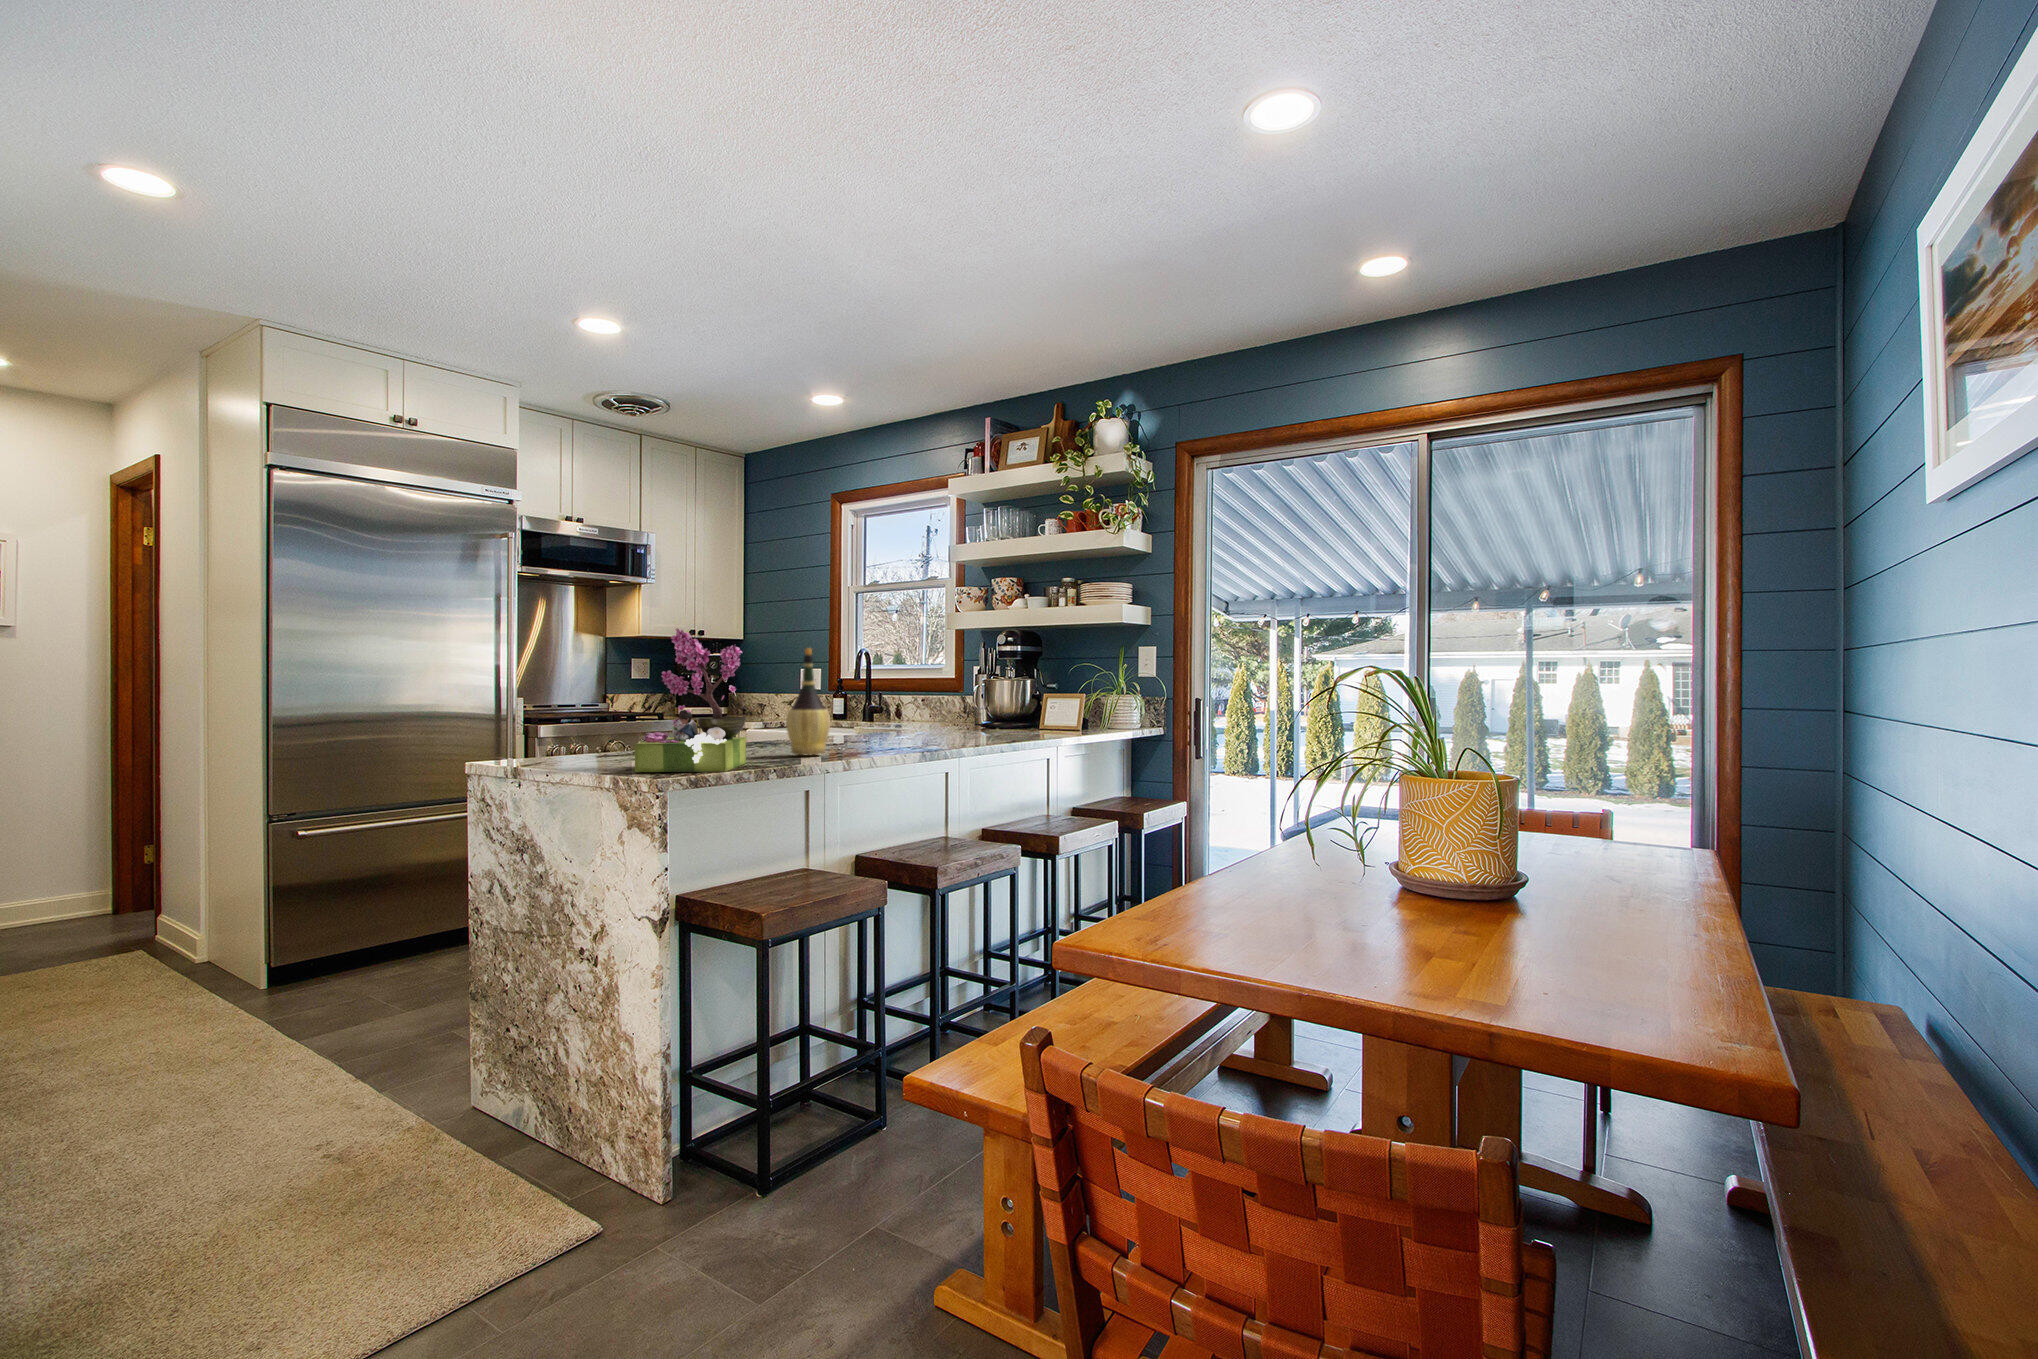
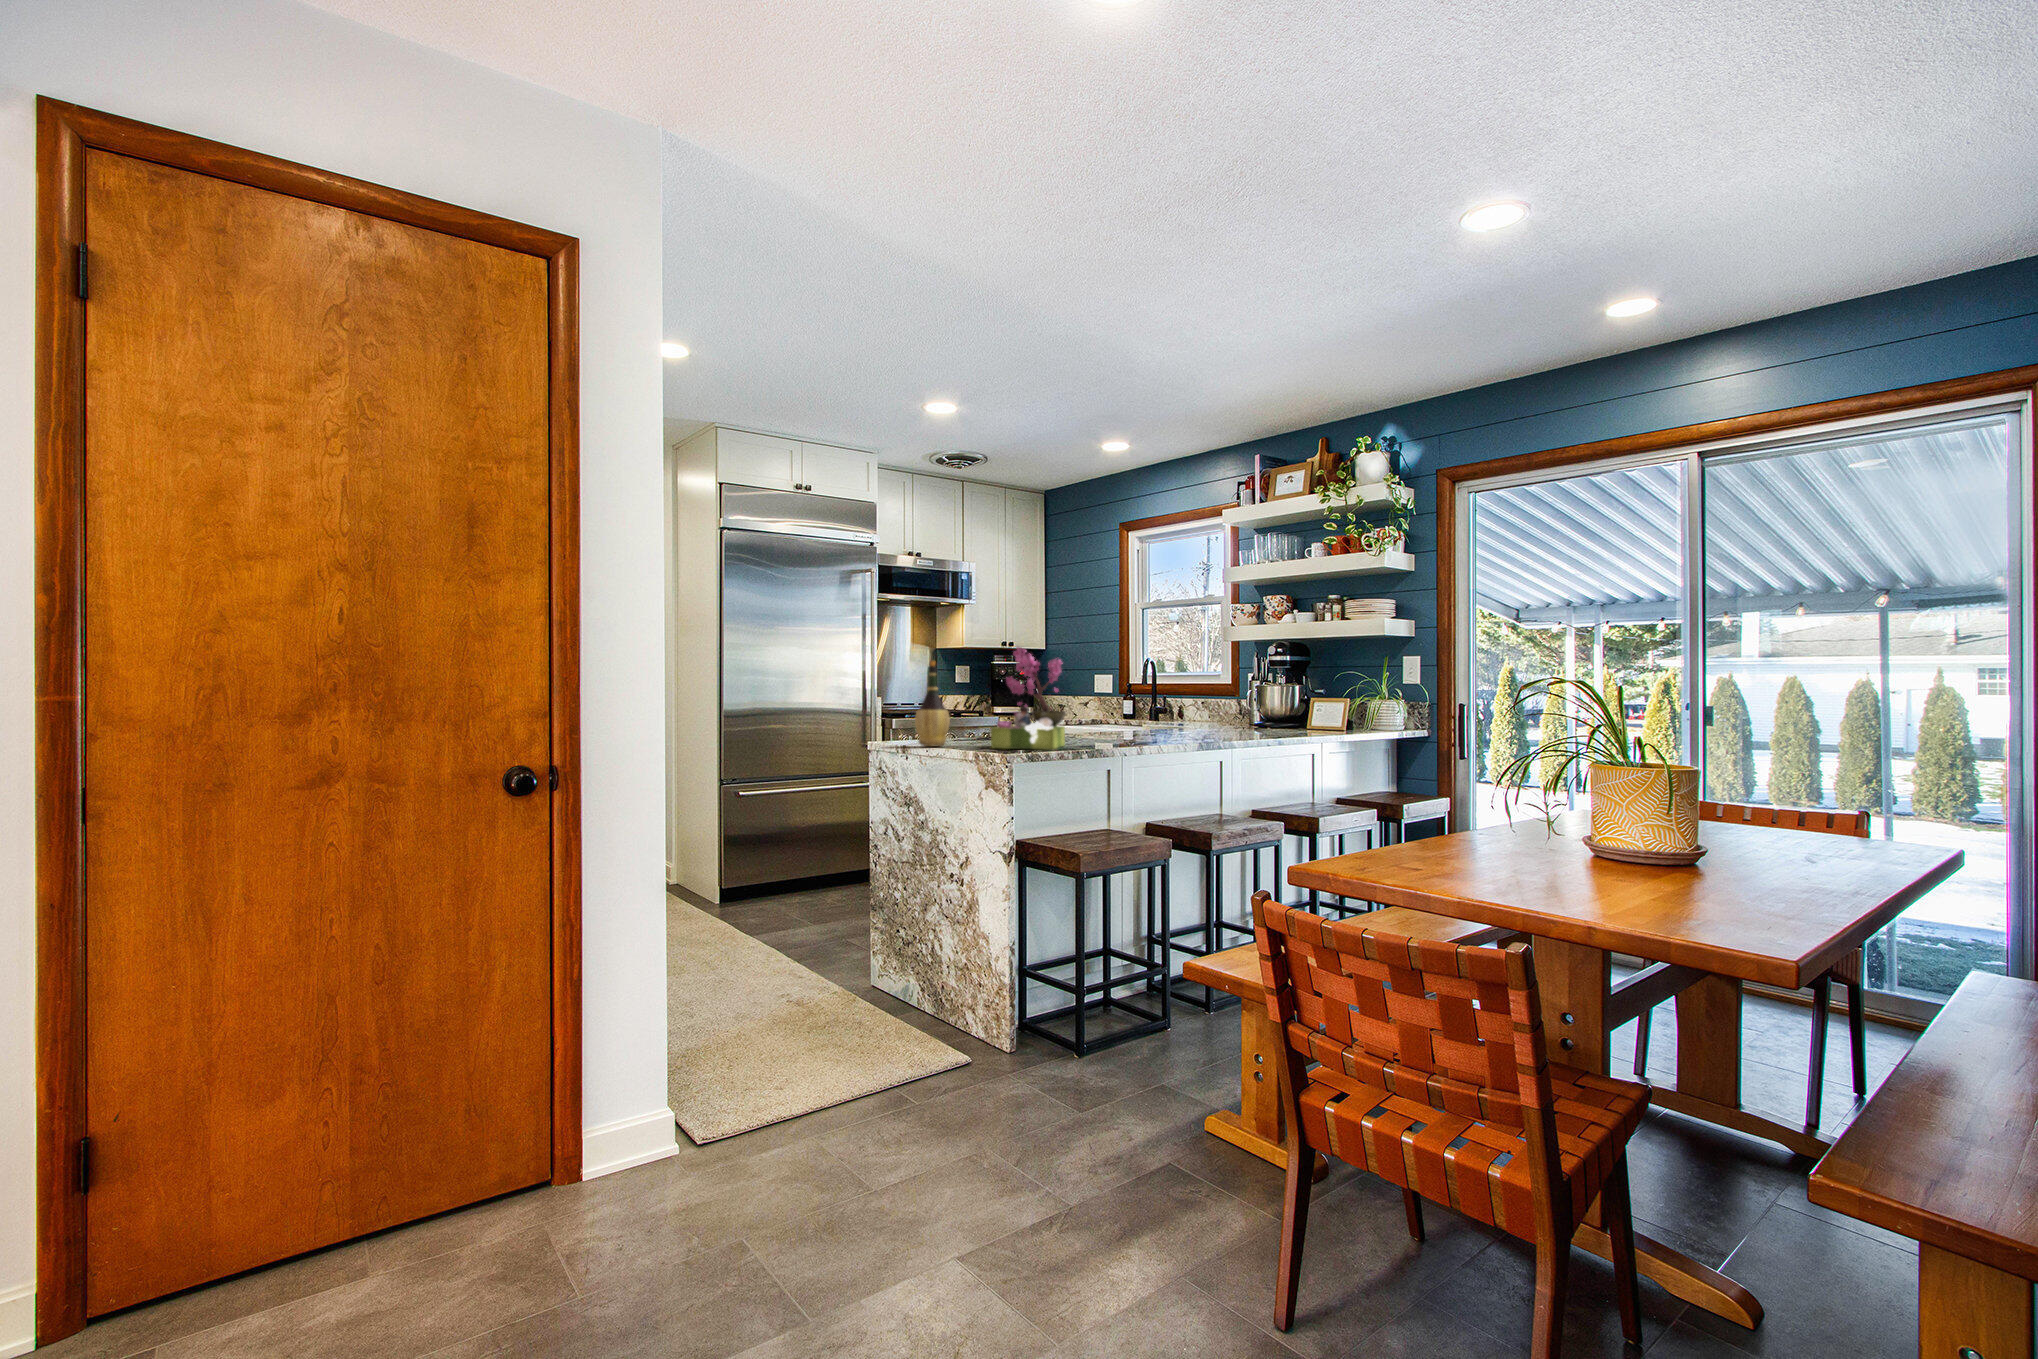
wine bottle: present [786,648,830,755] -> present [915,661,950,746]

